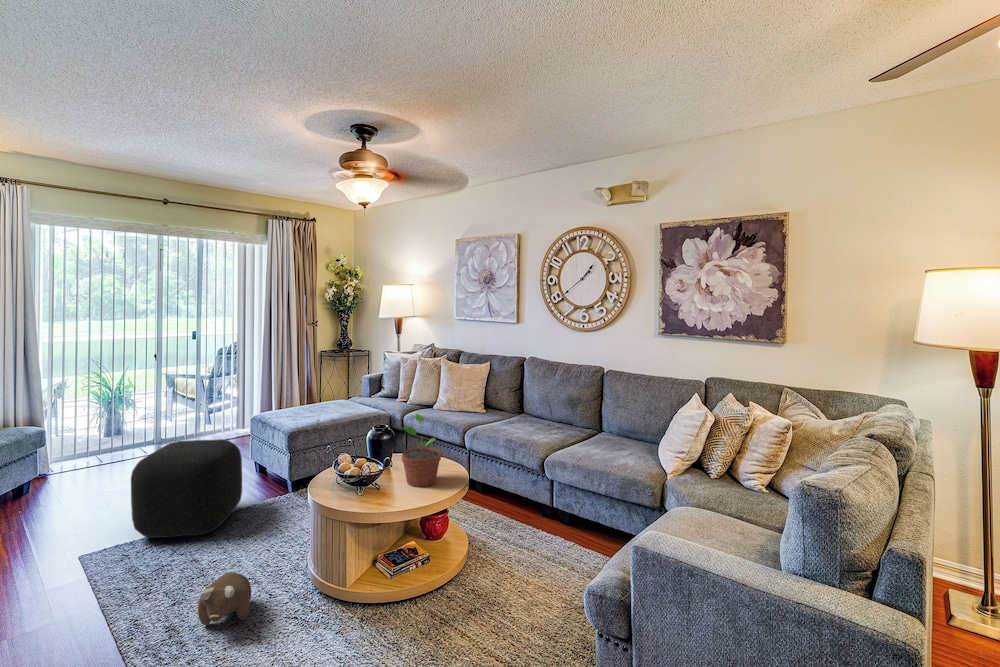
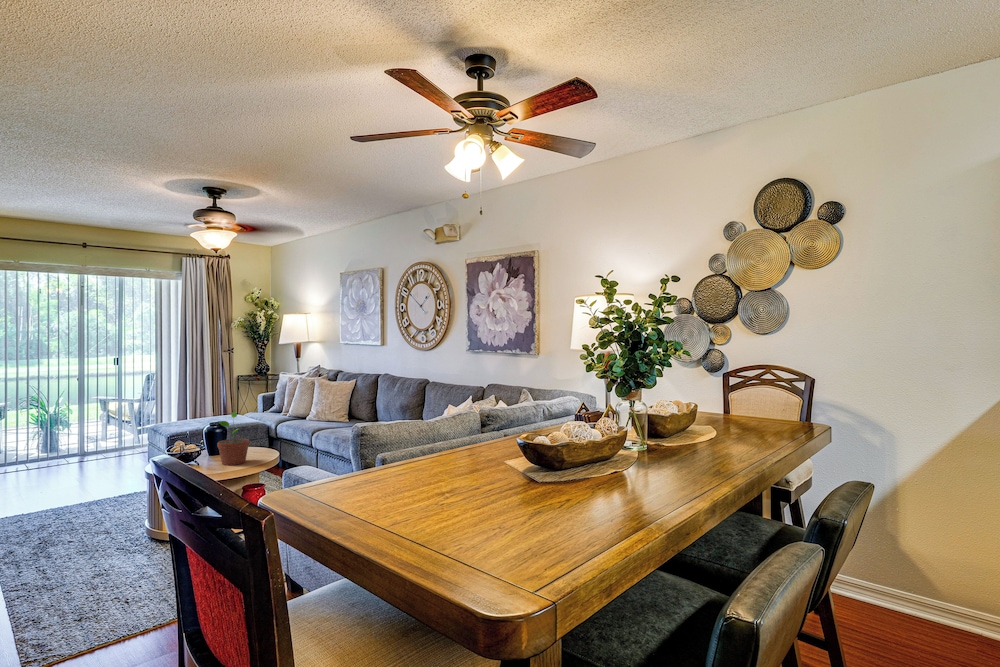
ottoman: present [131,439,242,538] -> none [31,439,123,511]
plush toy: present [198,572,251,625] -> none [52,518,97,552]

